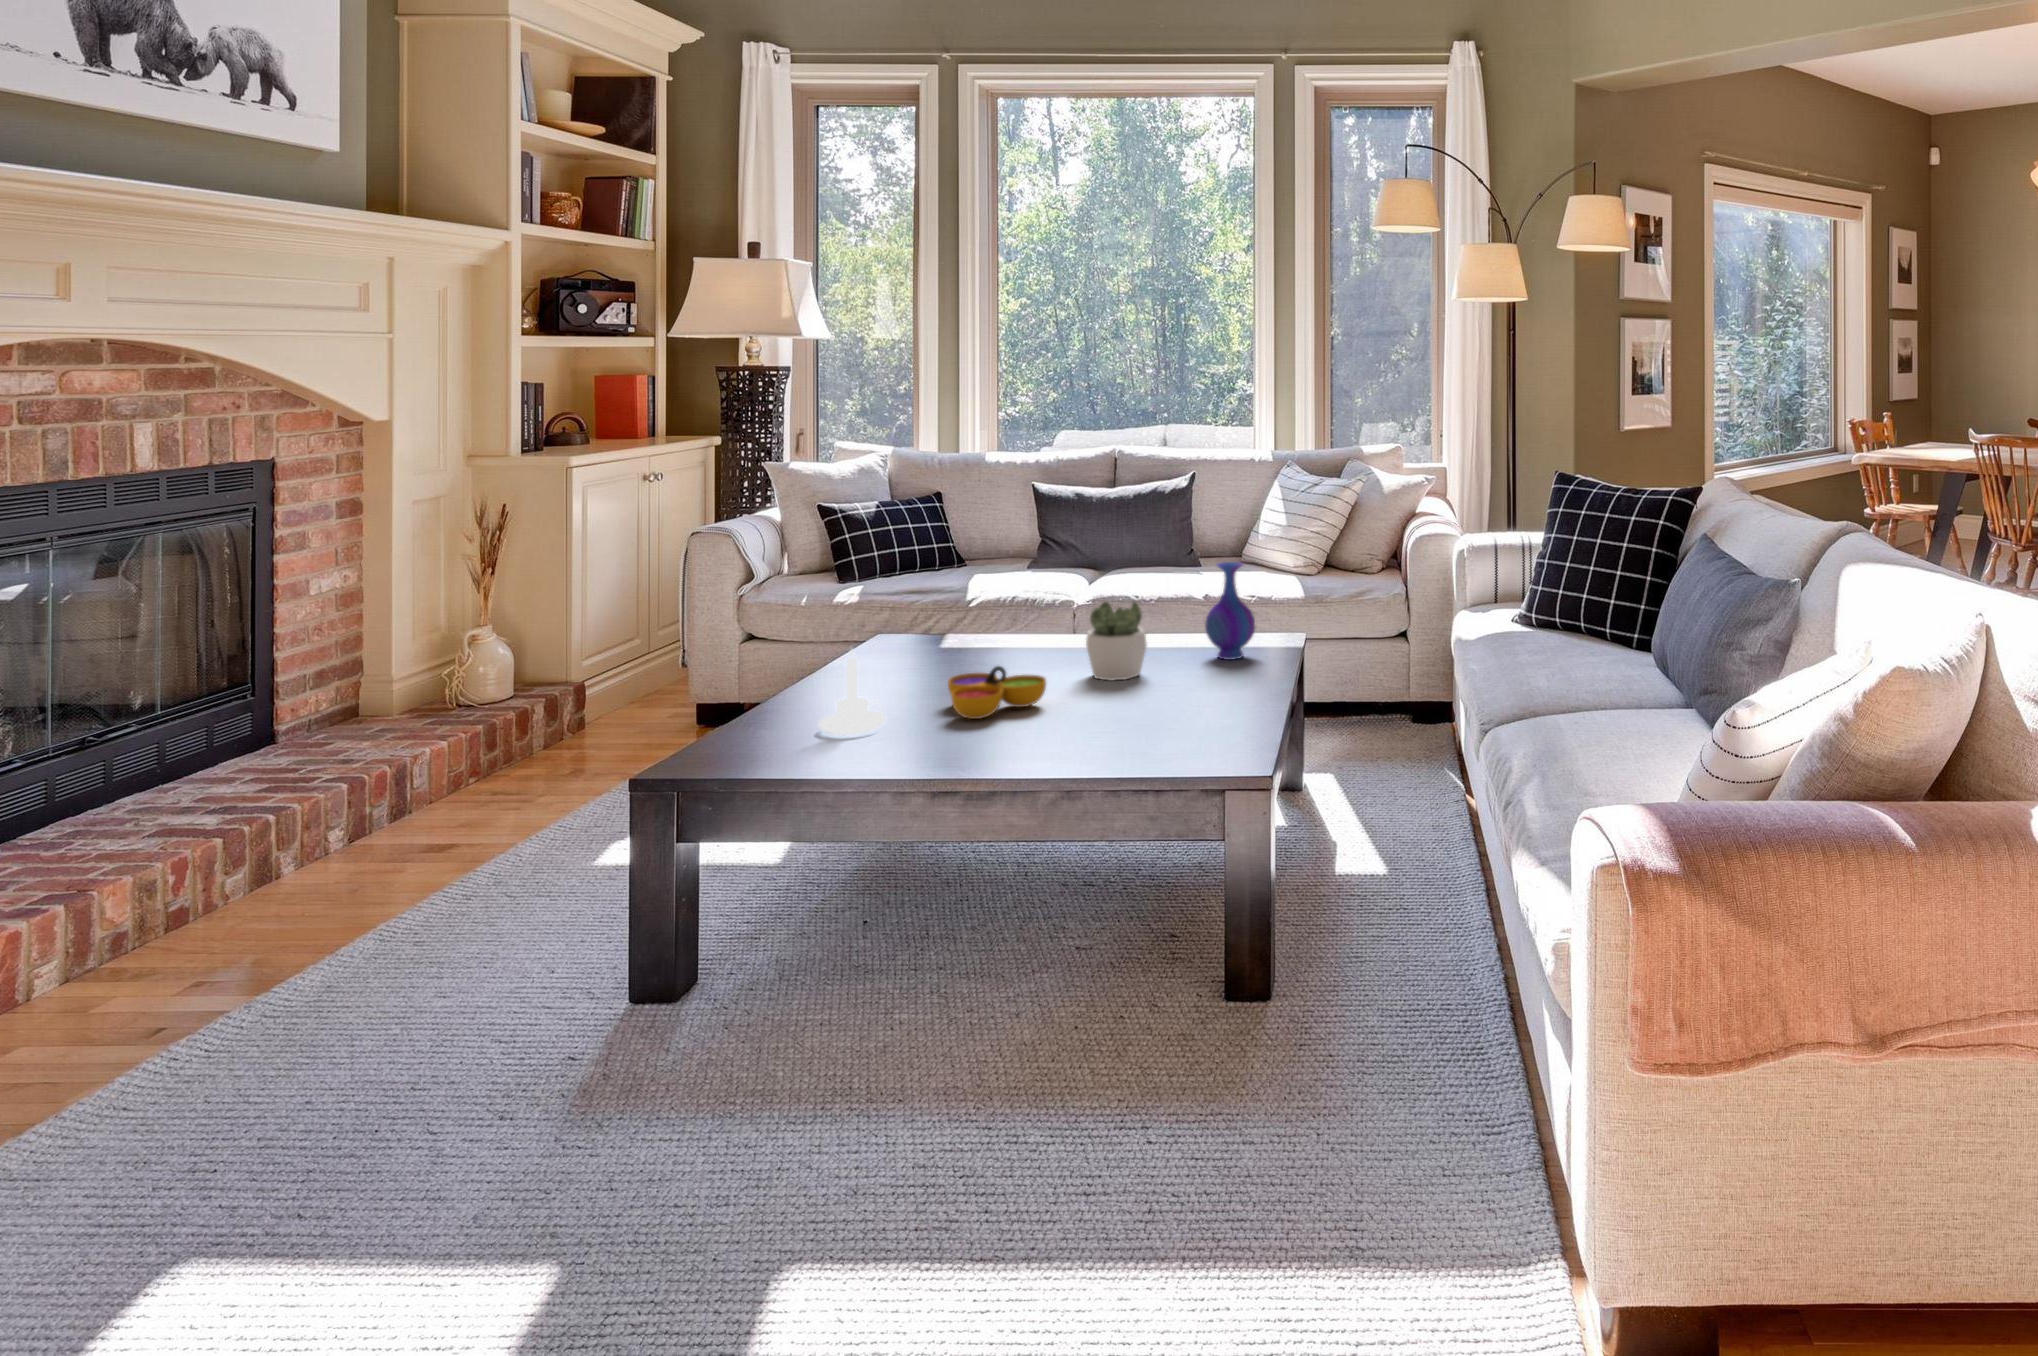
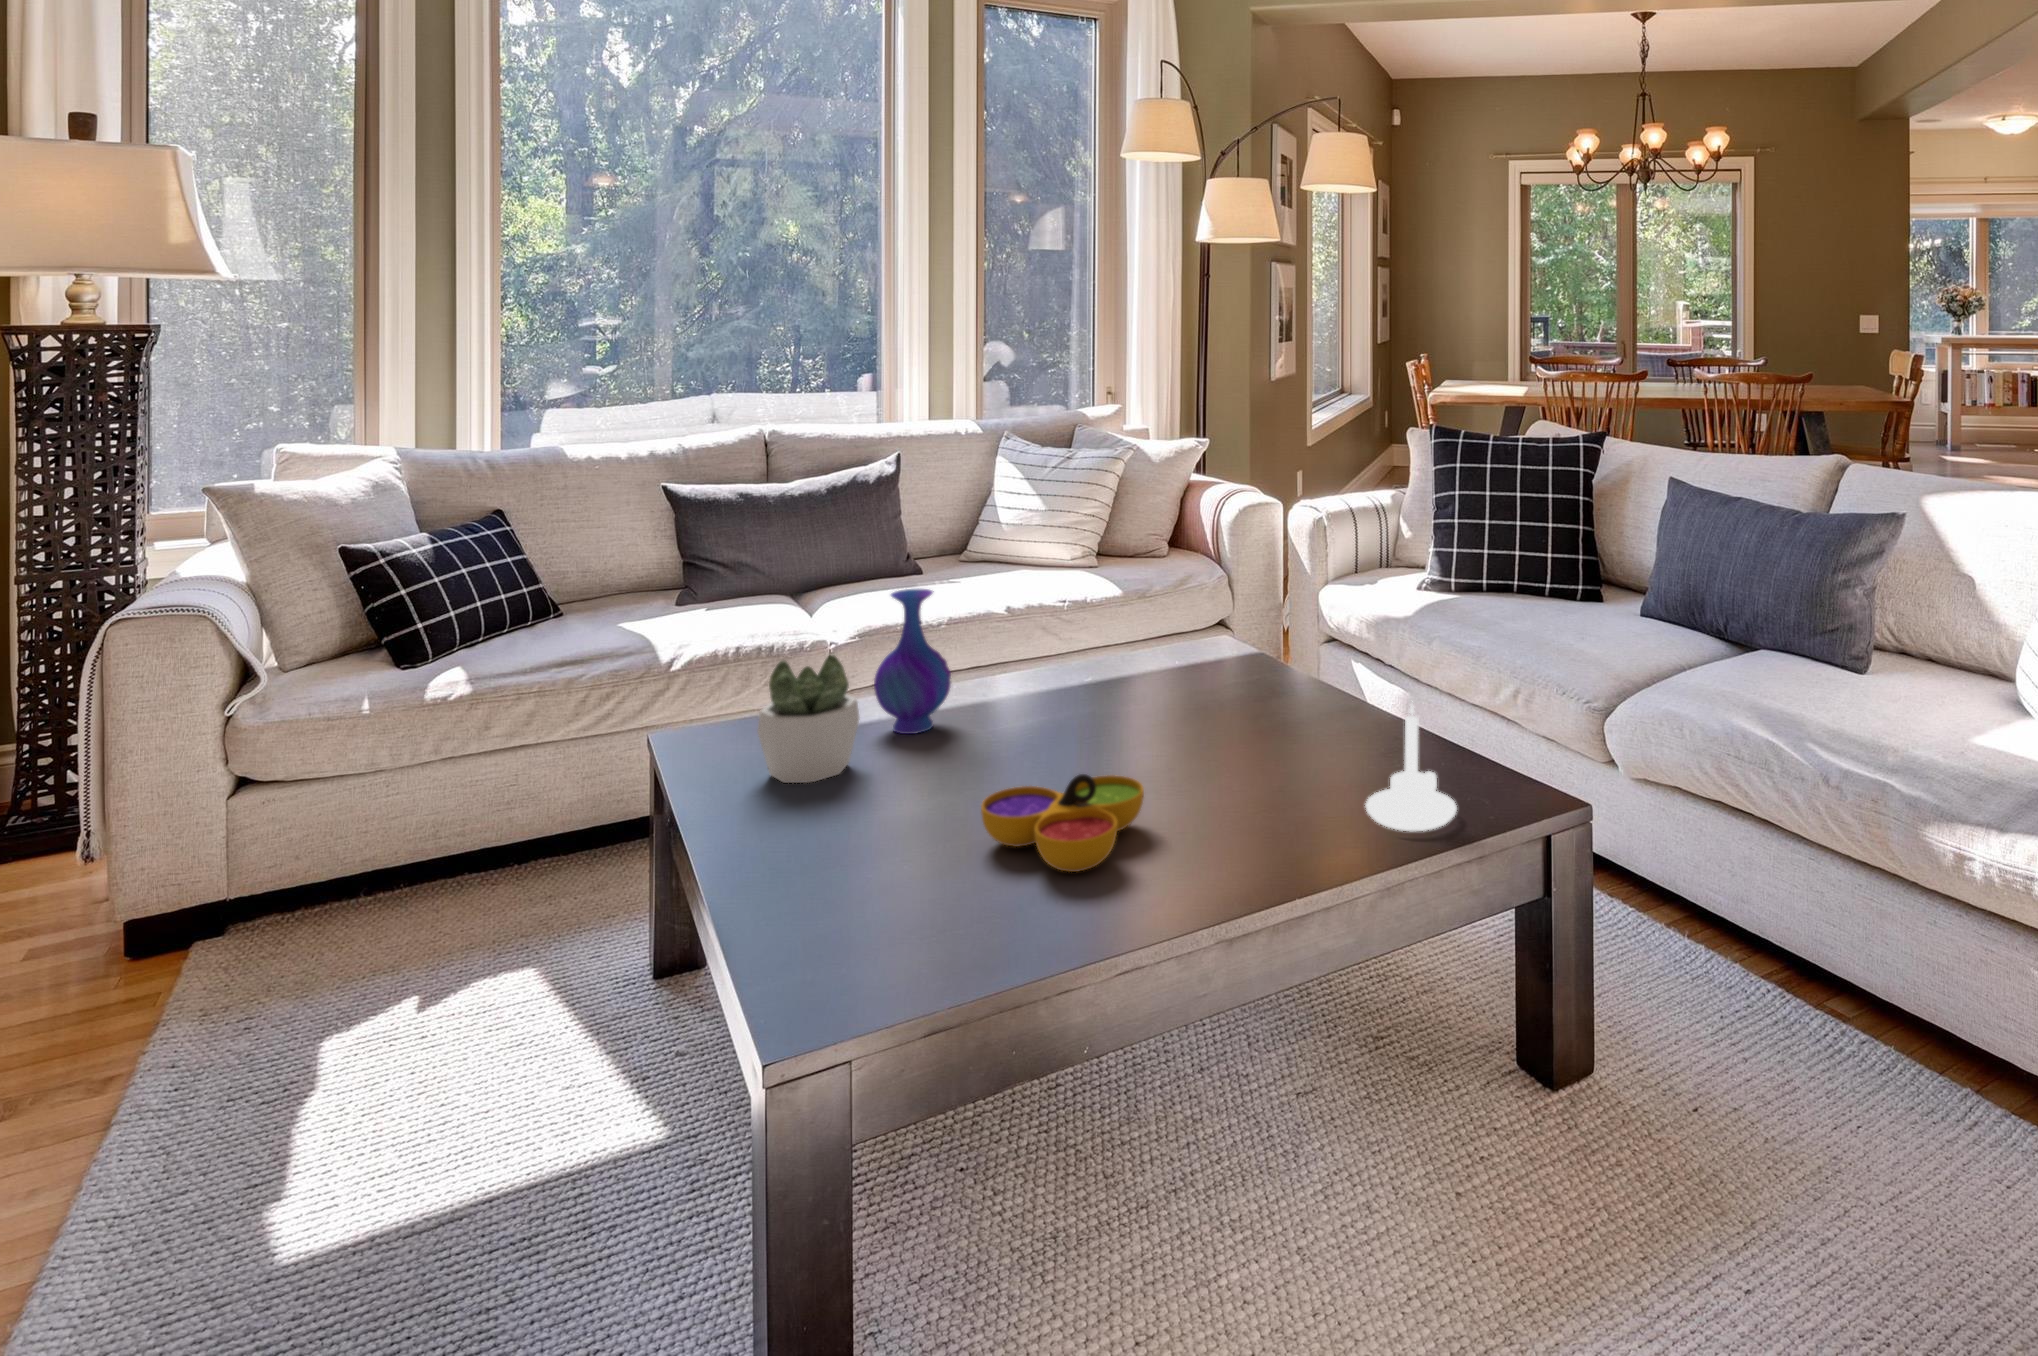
vase: present [1205,562,1255,660] -> present [874,589,951,734]
succulent plant: present [1086,602,1147,681] -> present [758,655,860,783]
candle holder: present [819,649,885,735] -> present [1365,704,1457,831]

